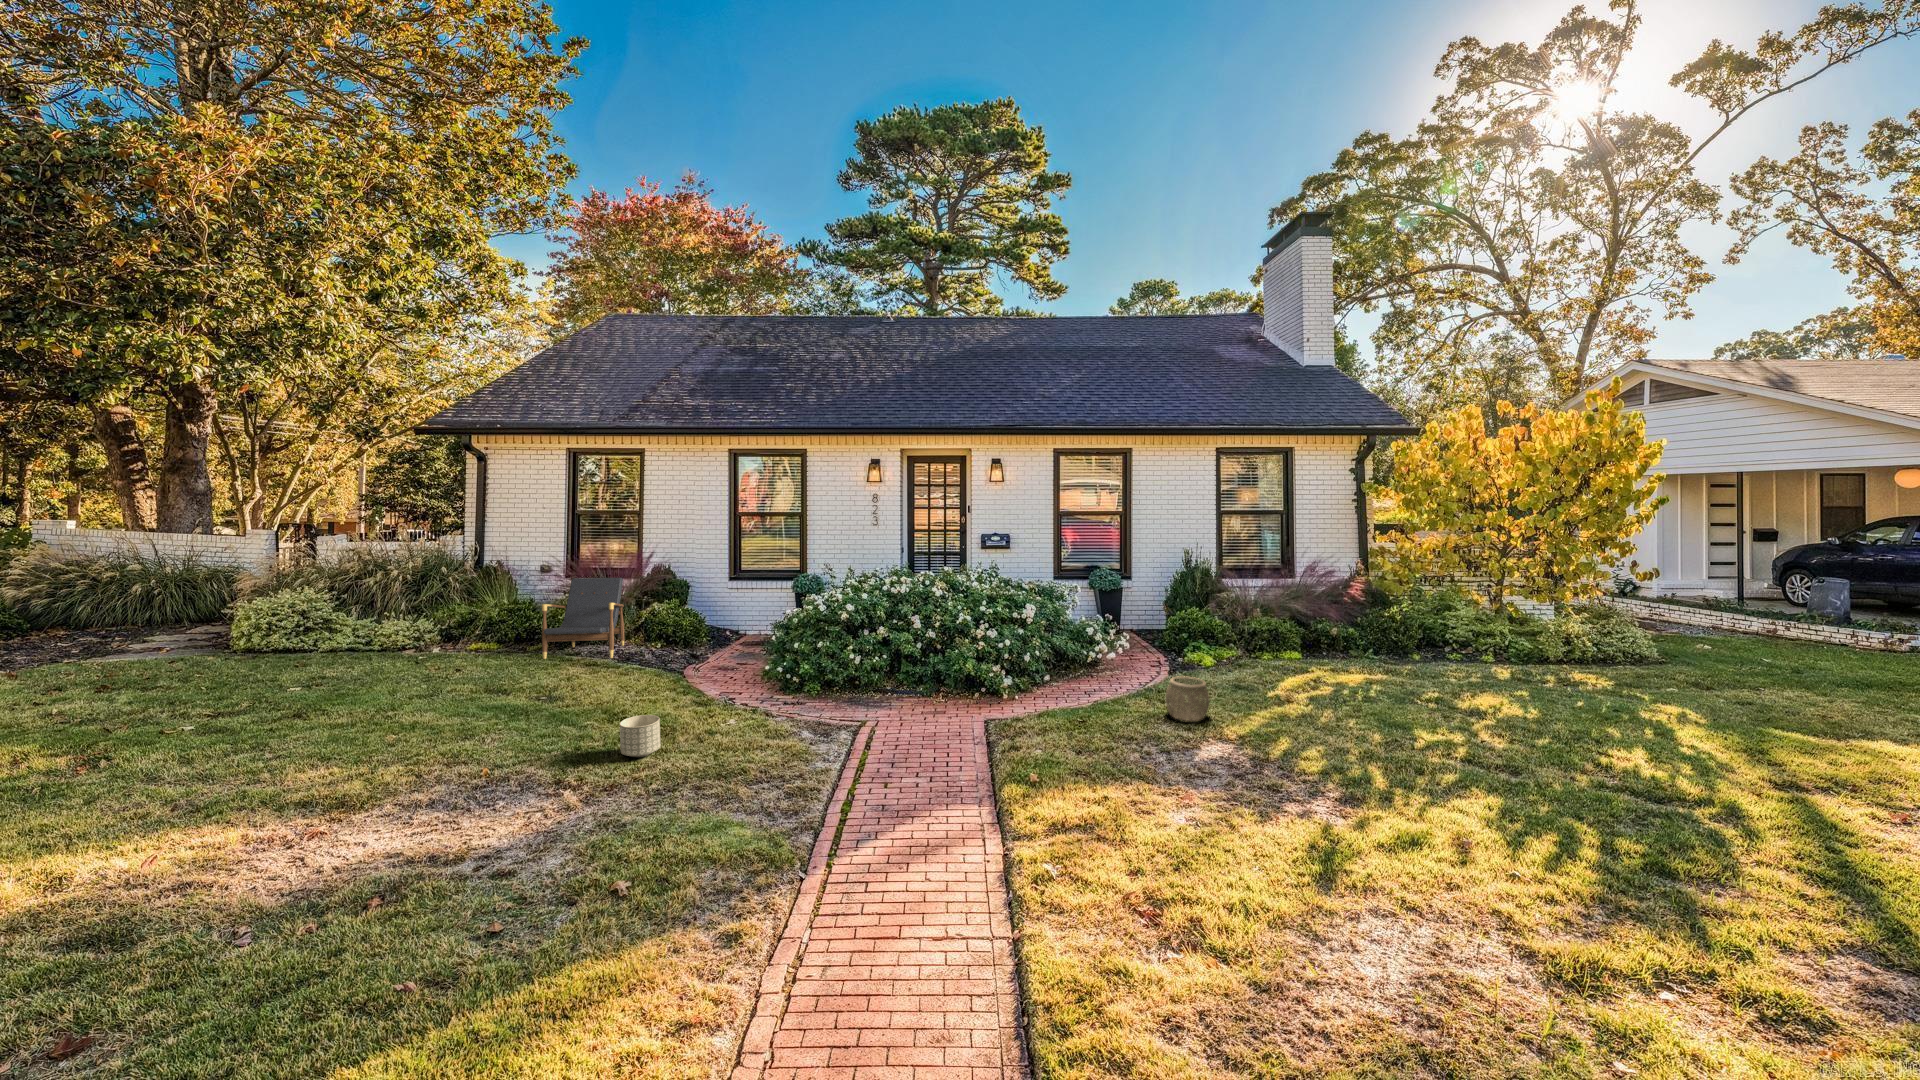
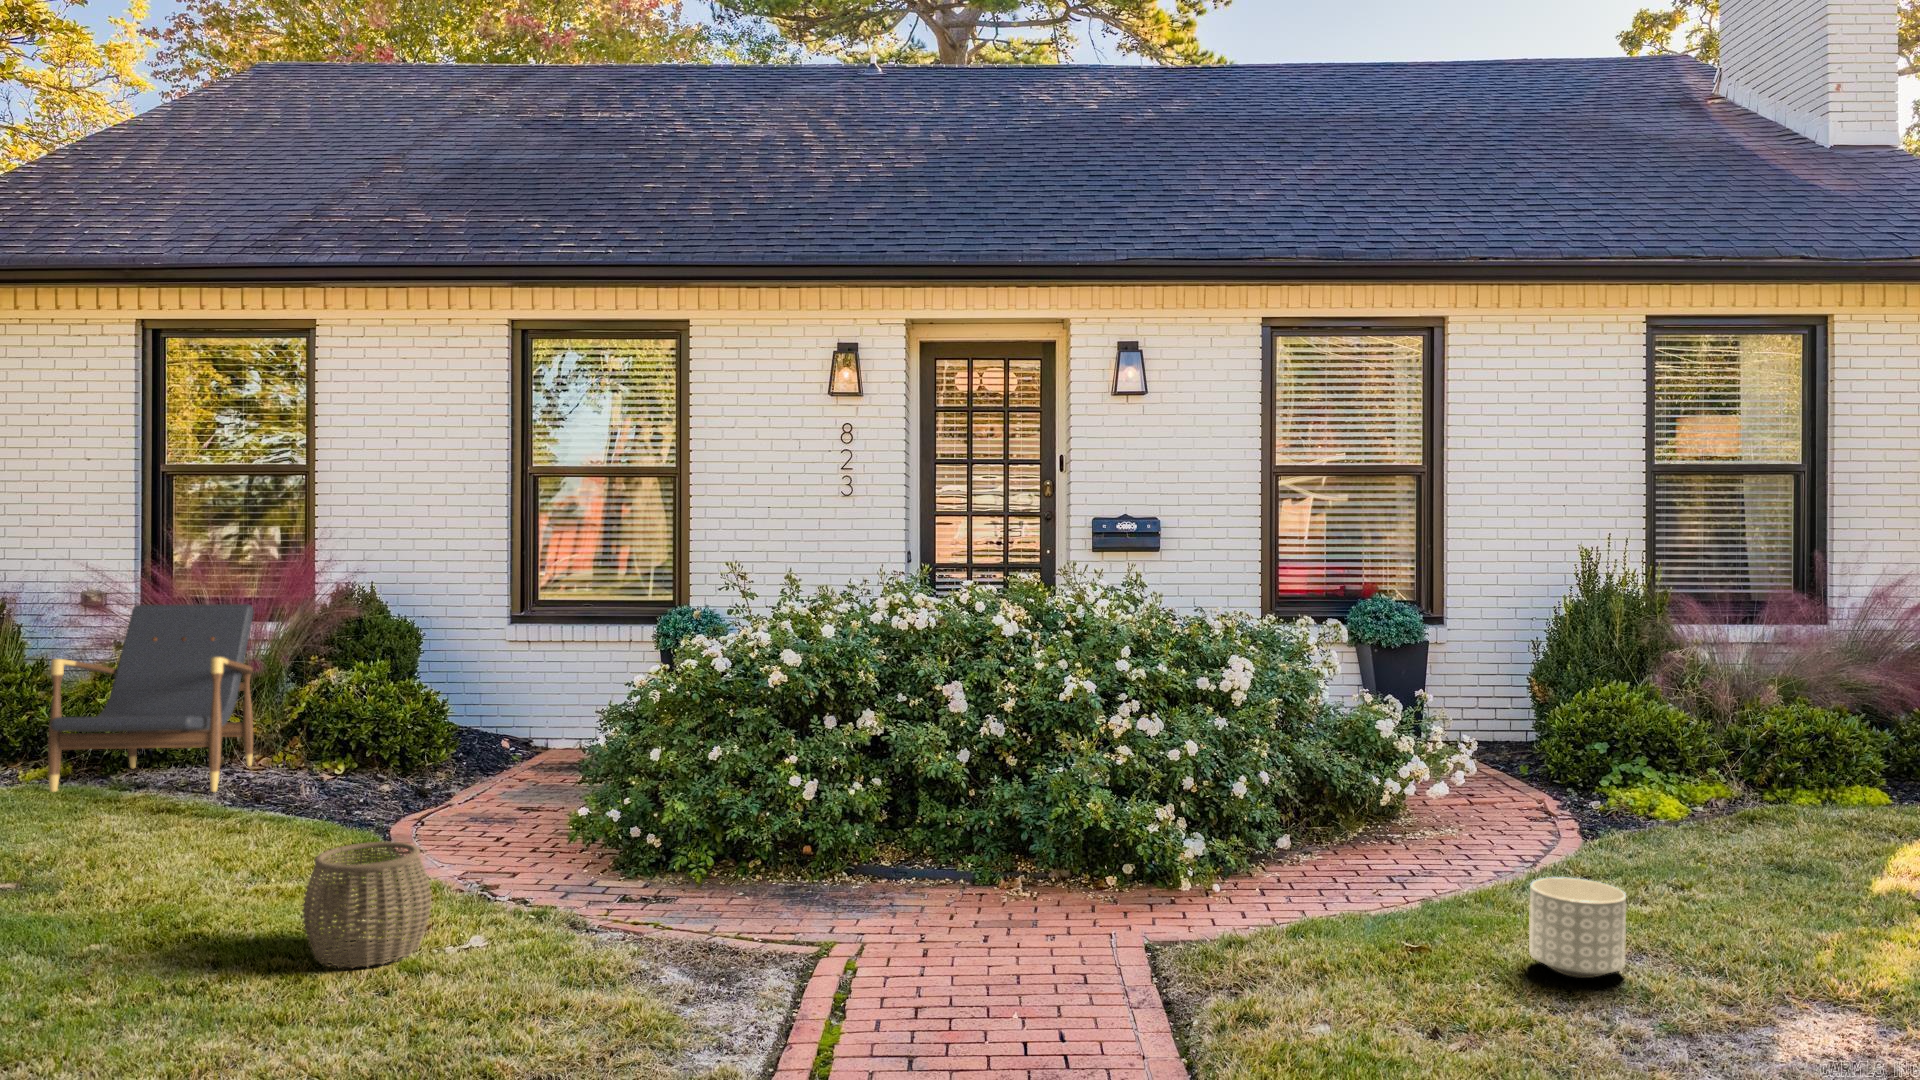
woven basket: present [1166,676,1210,721] -> present [302,842,432,968]
planter: present [620,715,660,757] -> present [1529,877,1626,978]

